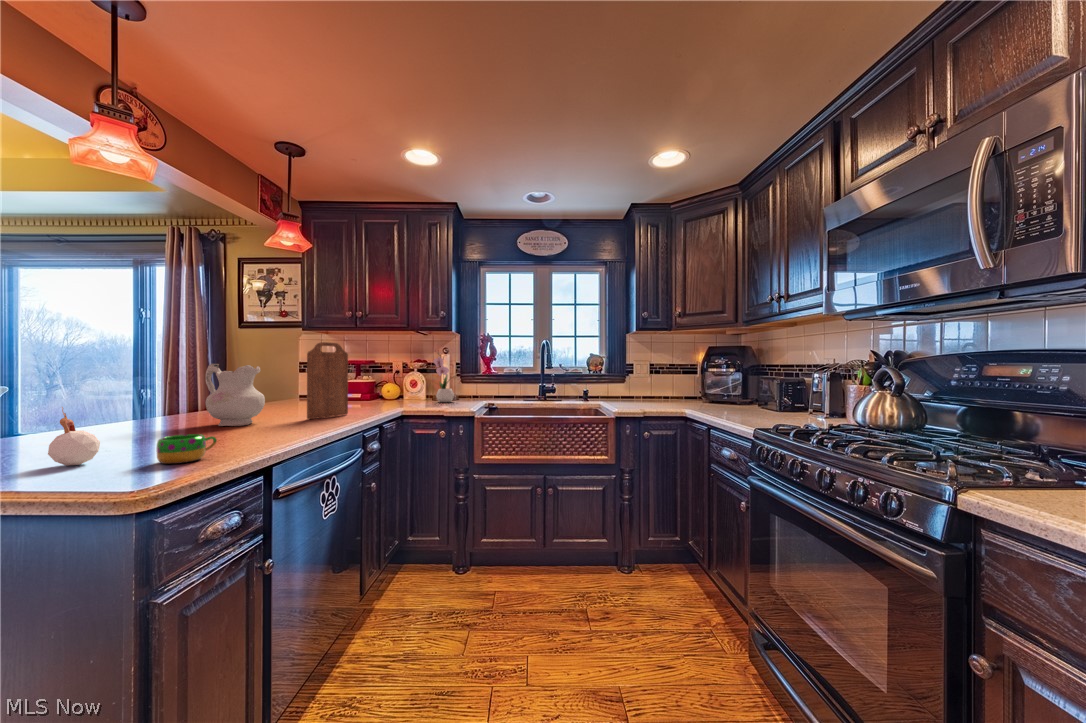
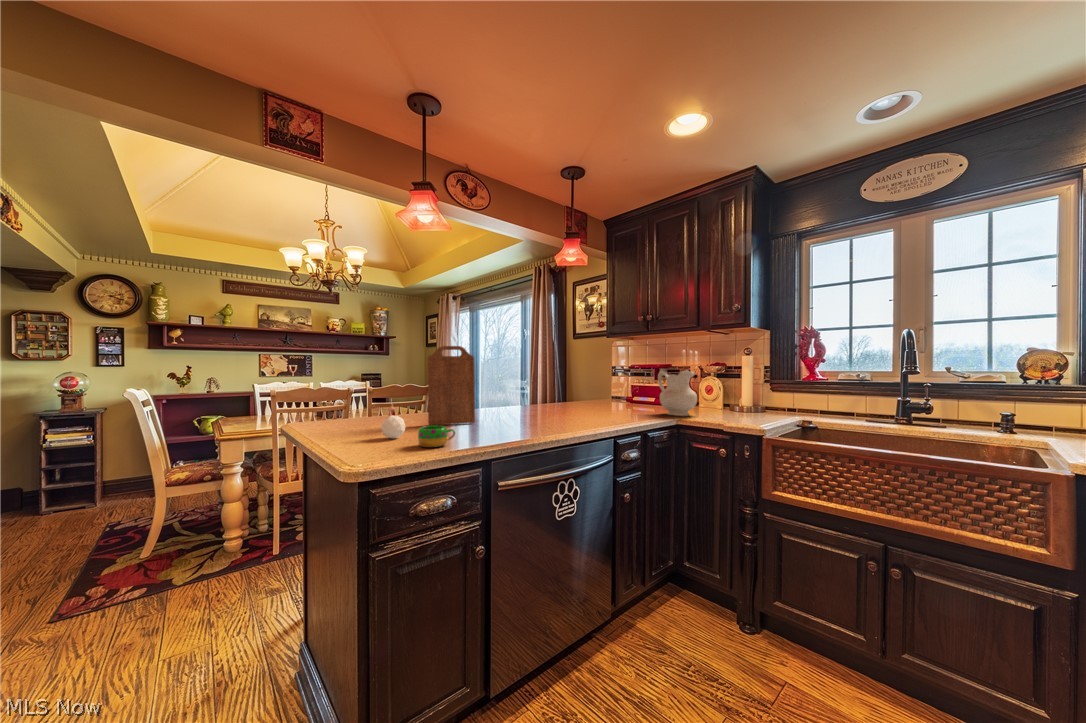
cutting board: present [307,342,348,419] -> present [428,346,475,425]
flower arrangement: present [434,350,454,402] -> none [725,351,757,414]
ceramic pitcher: present [206,363,265,426] -> present [658,369,697,416]

